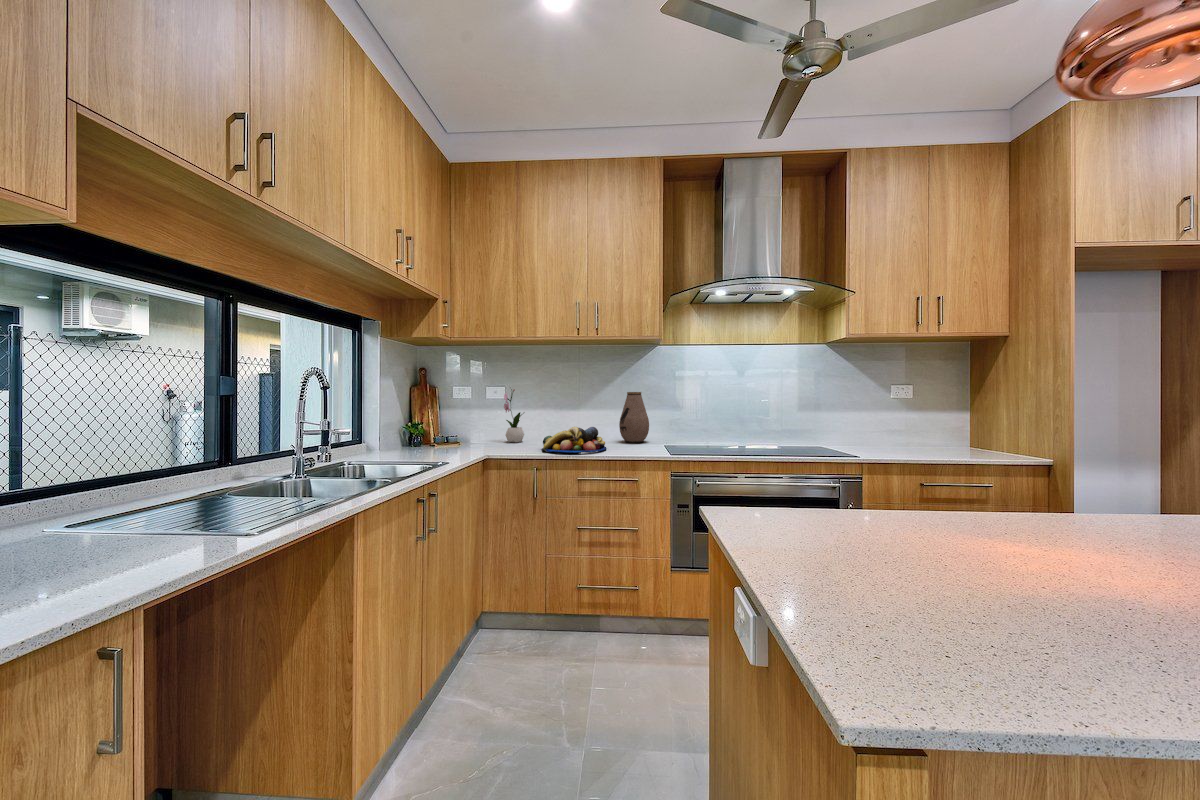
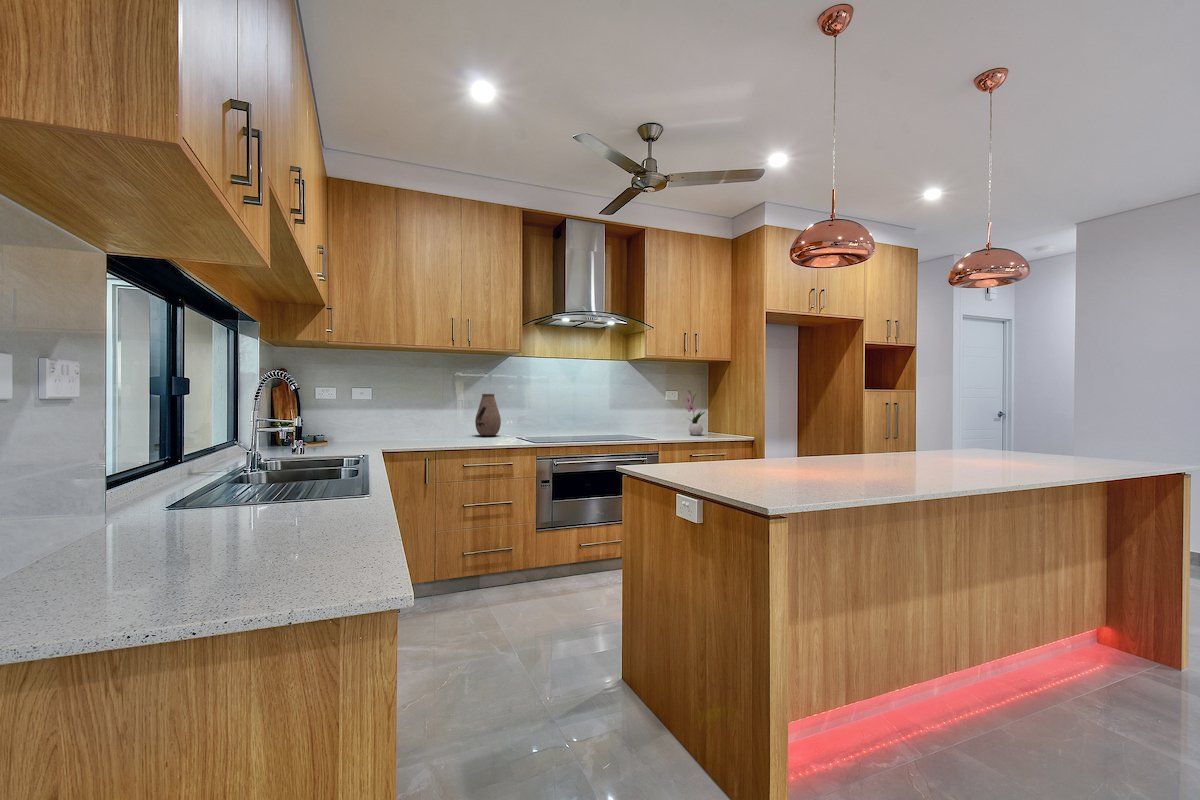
flower arrangement: present [504,389,524,442] -> present [685,390,705,435]
fruit bowl: present [542,427,607,453] -> none [417,423,476,444]

